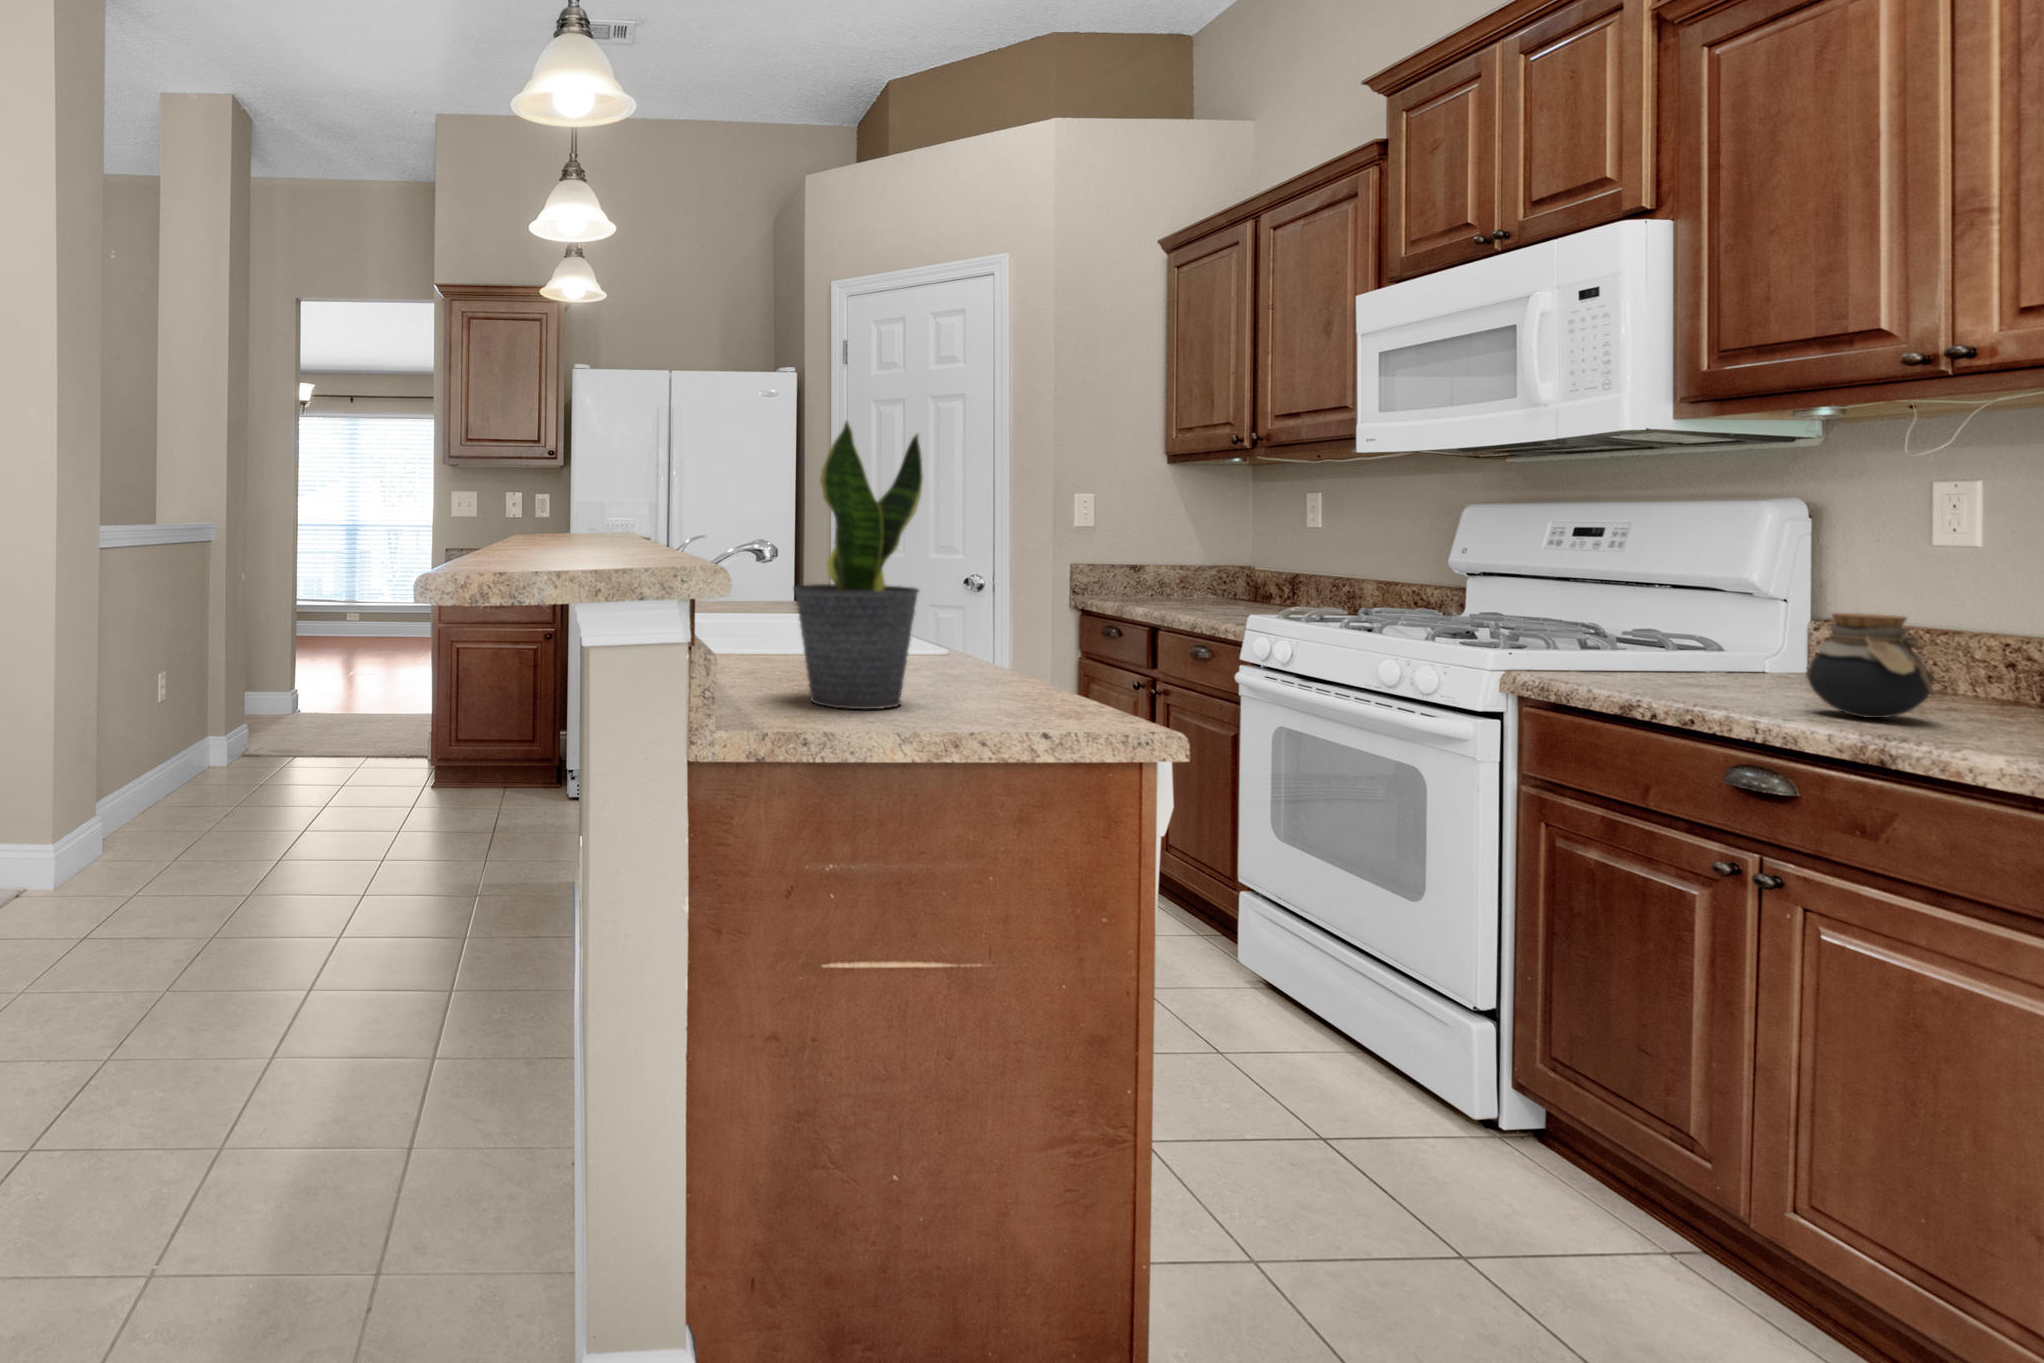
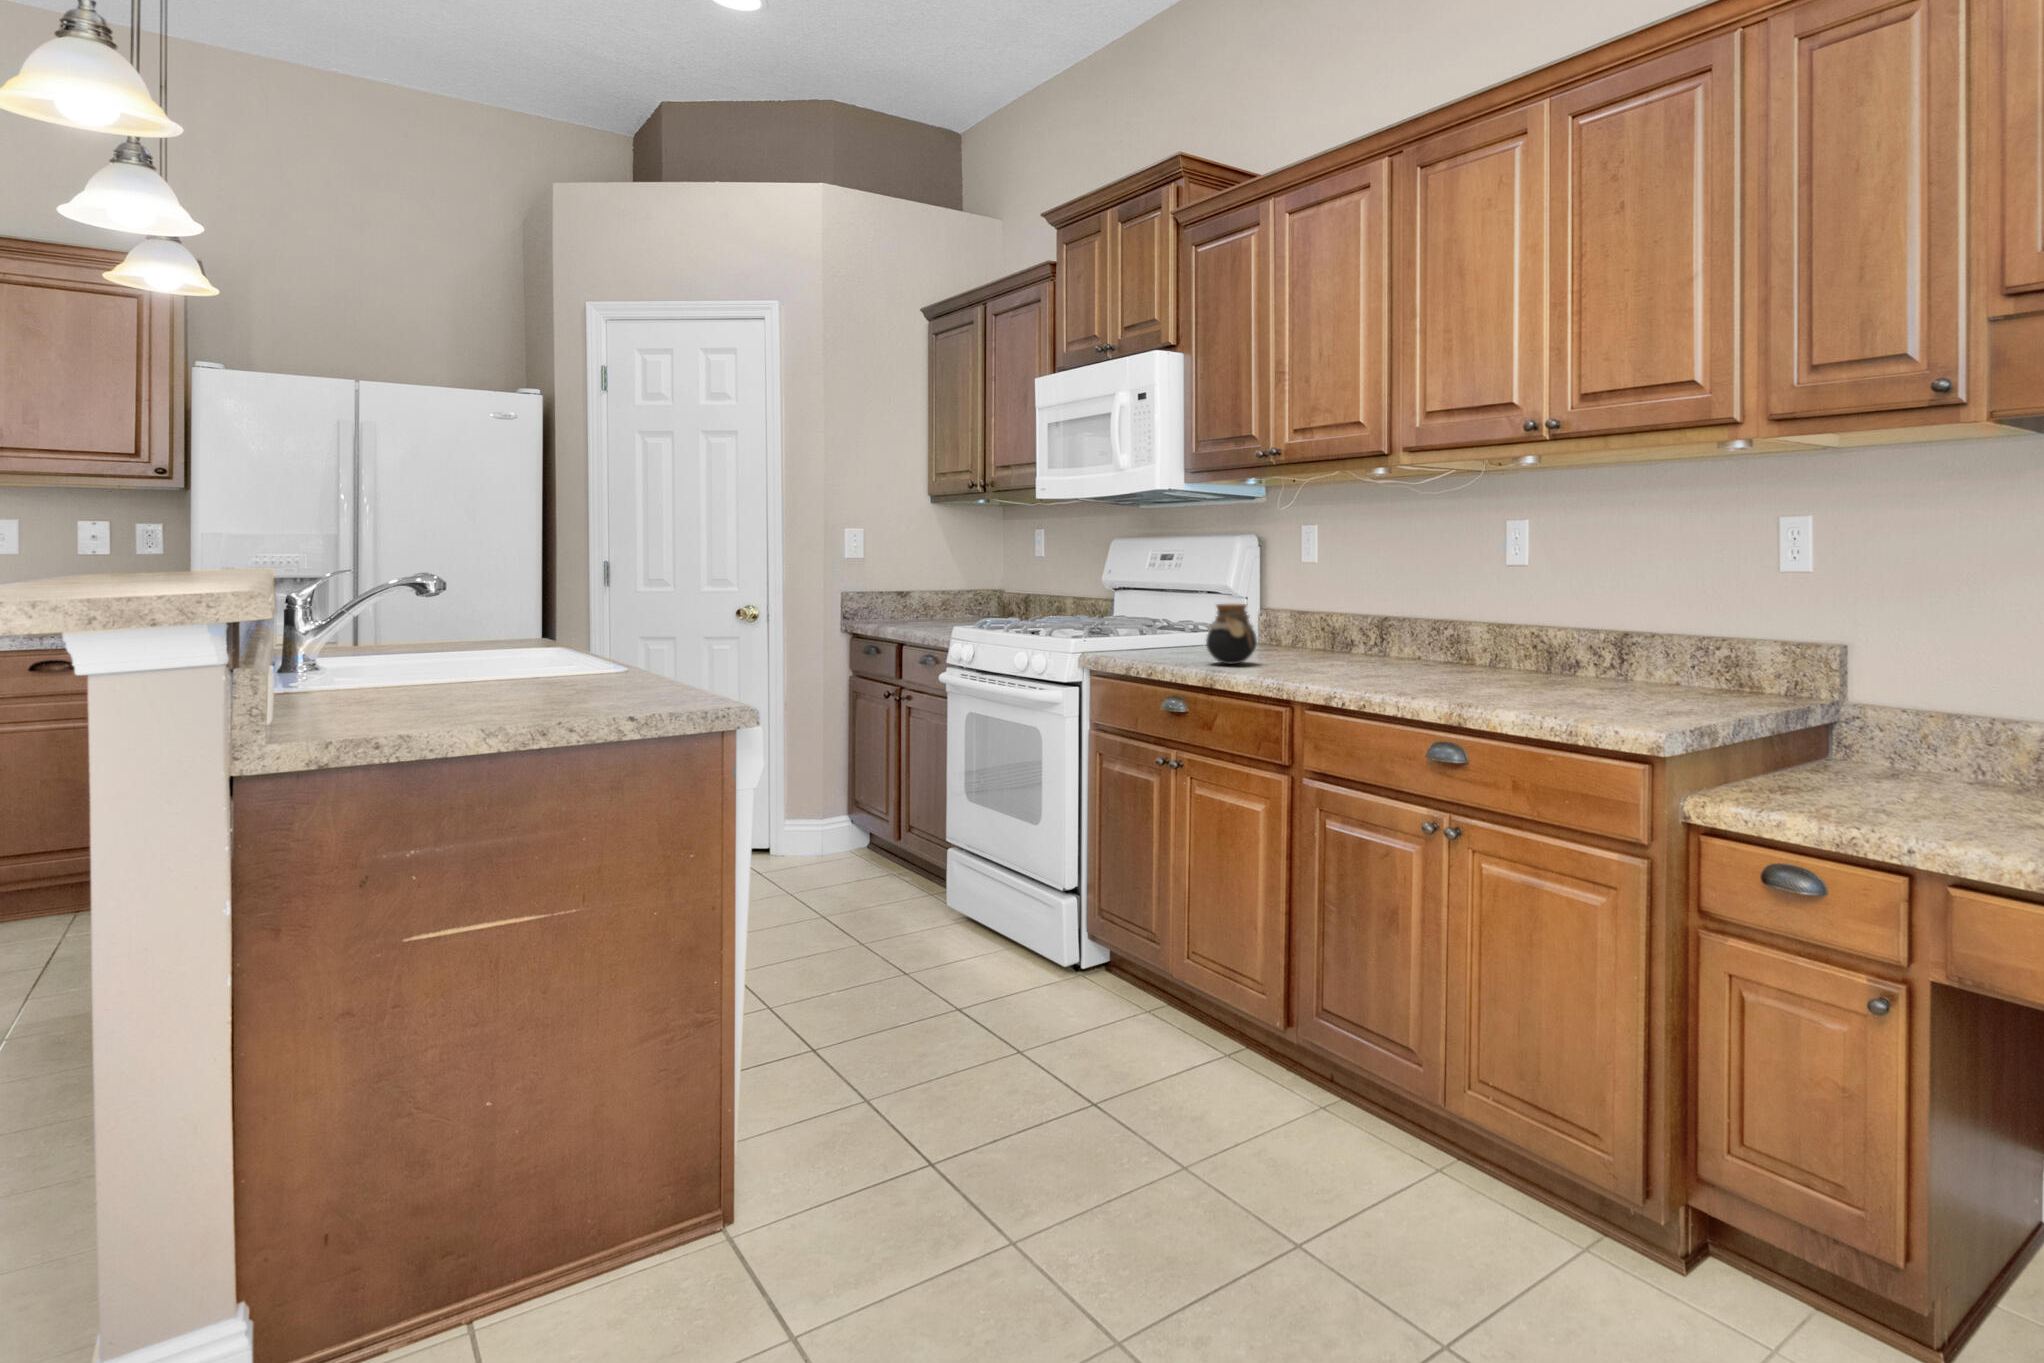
potted plant: present [794,421,923,709] -> none [388,465,530,717]

